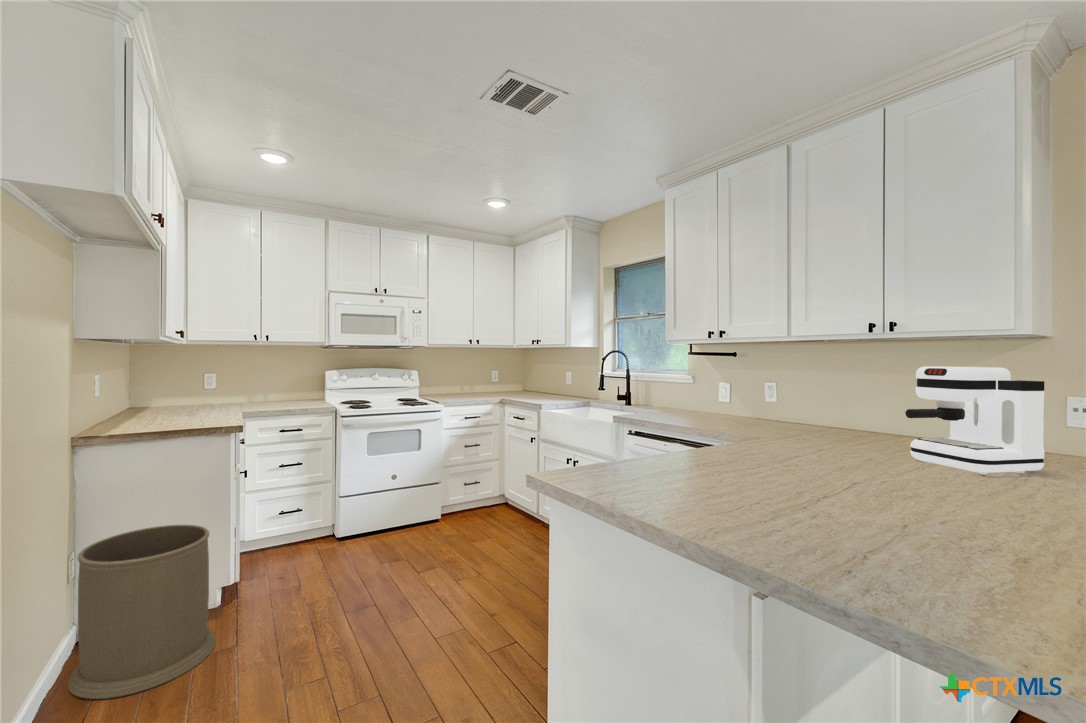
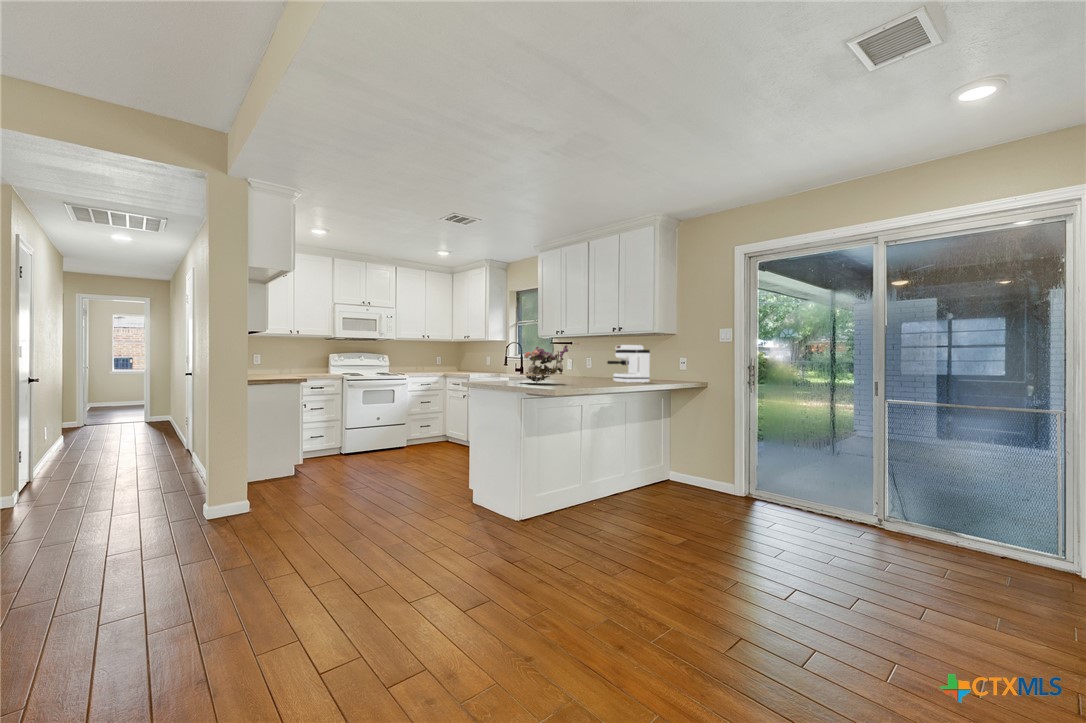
flower arrangement: none [695,376,874,496] -> present [521,345,568,383]
trash can: present [68,525,216,699] -> none [246,425,308,492]

